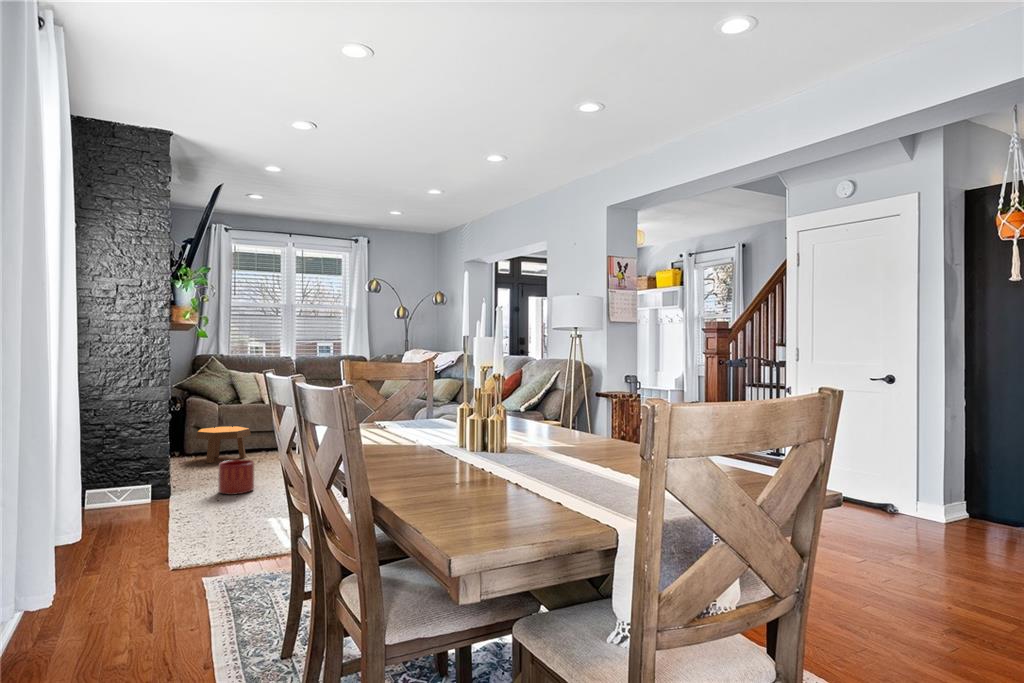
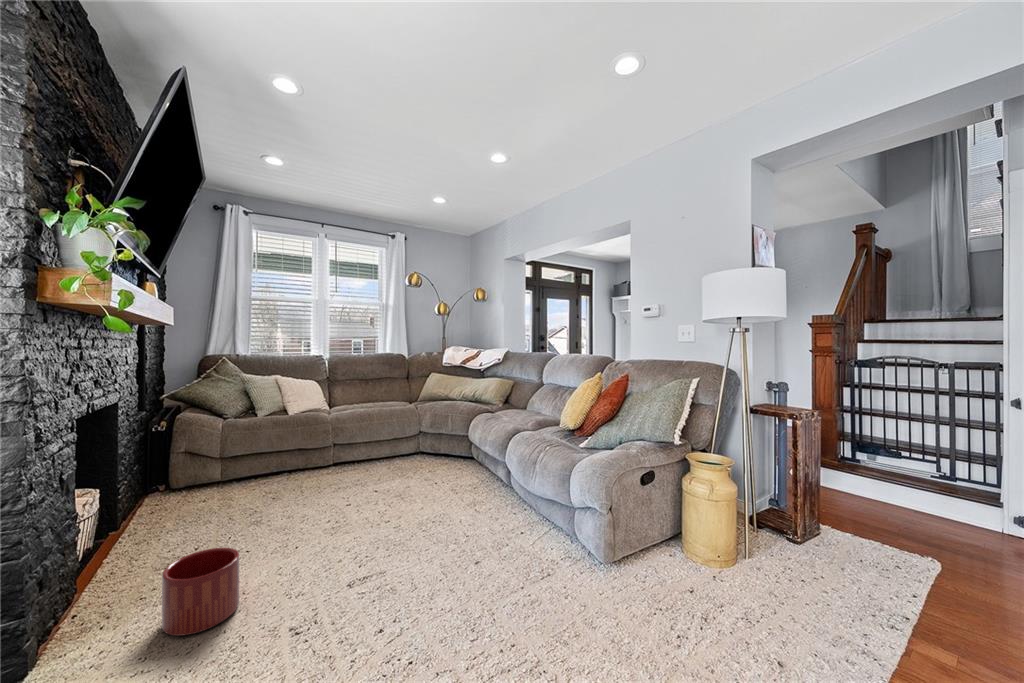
footstool: present [196,426,251,463] -> none [181,447,264,508]

